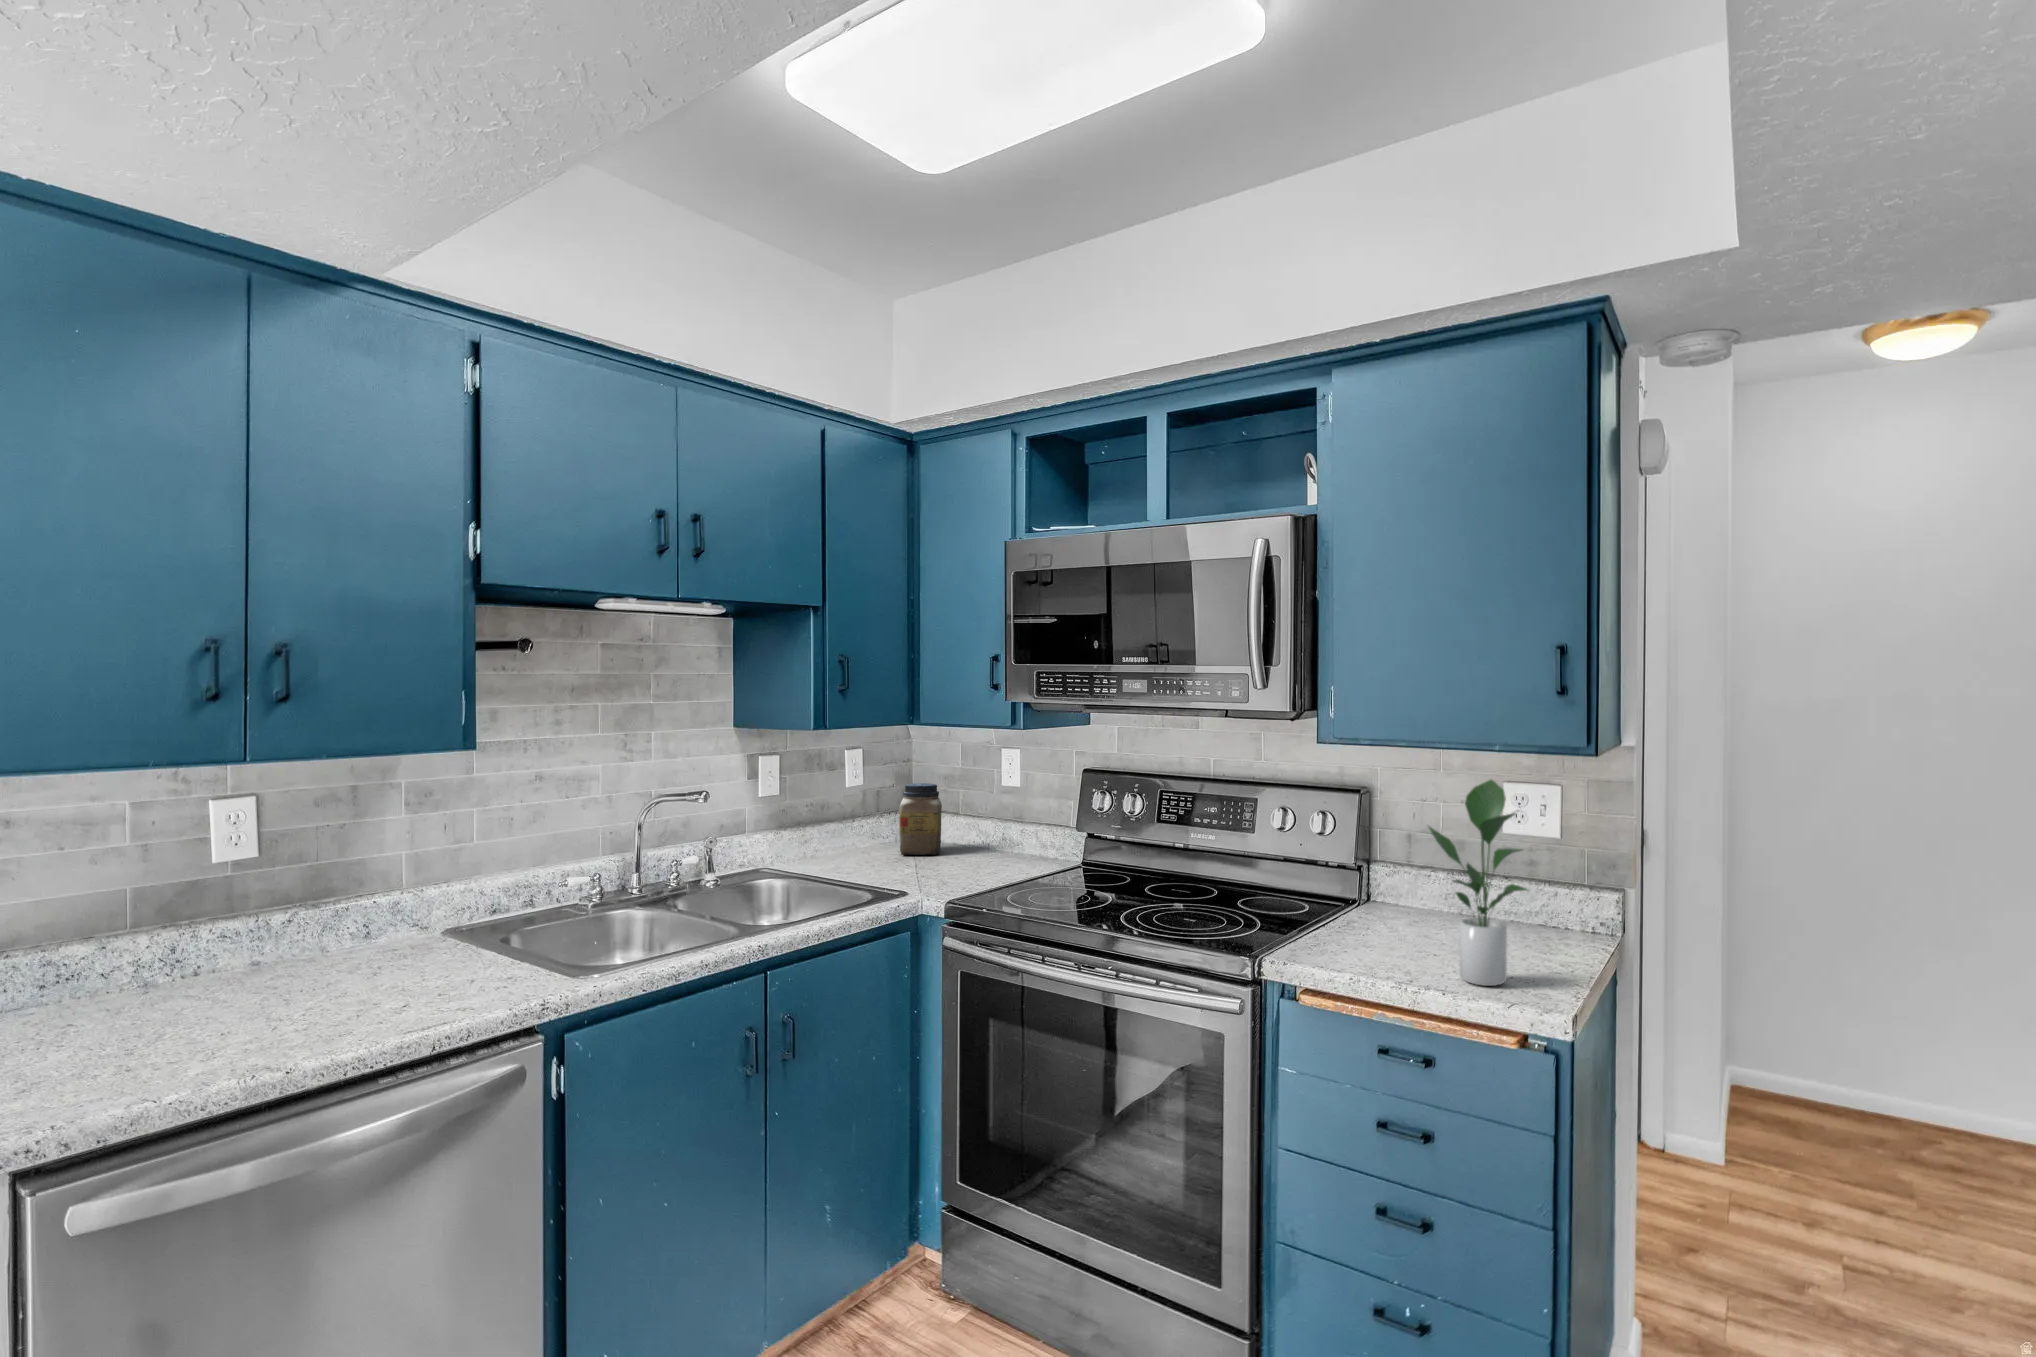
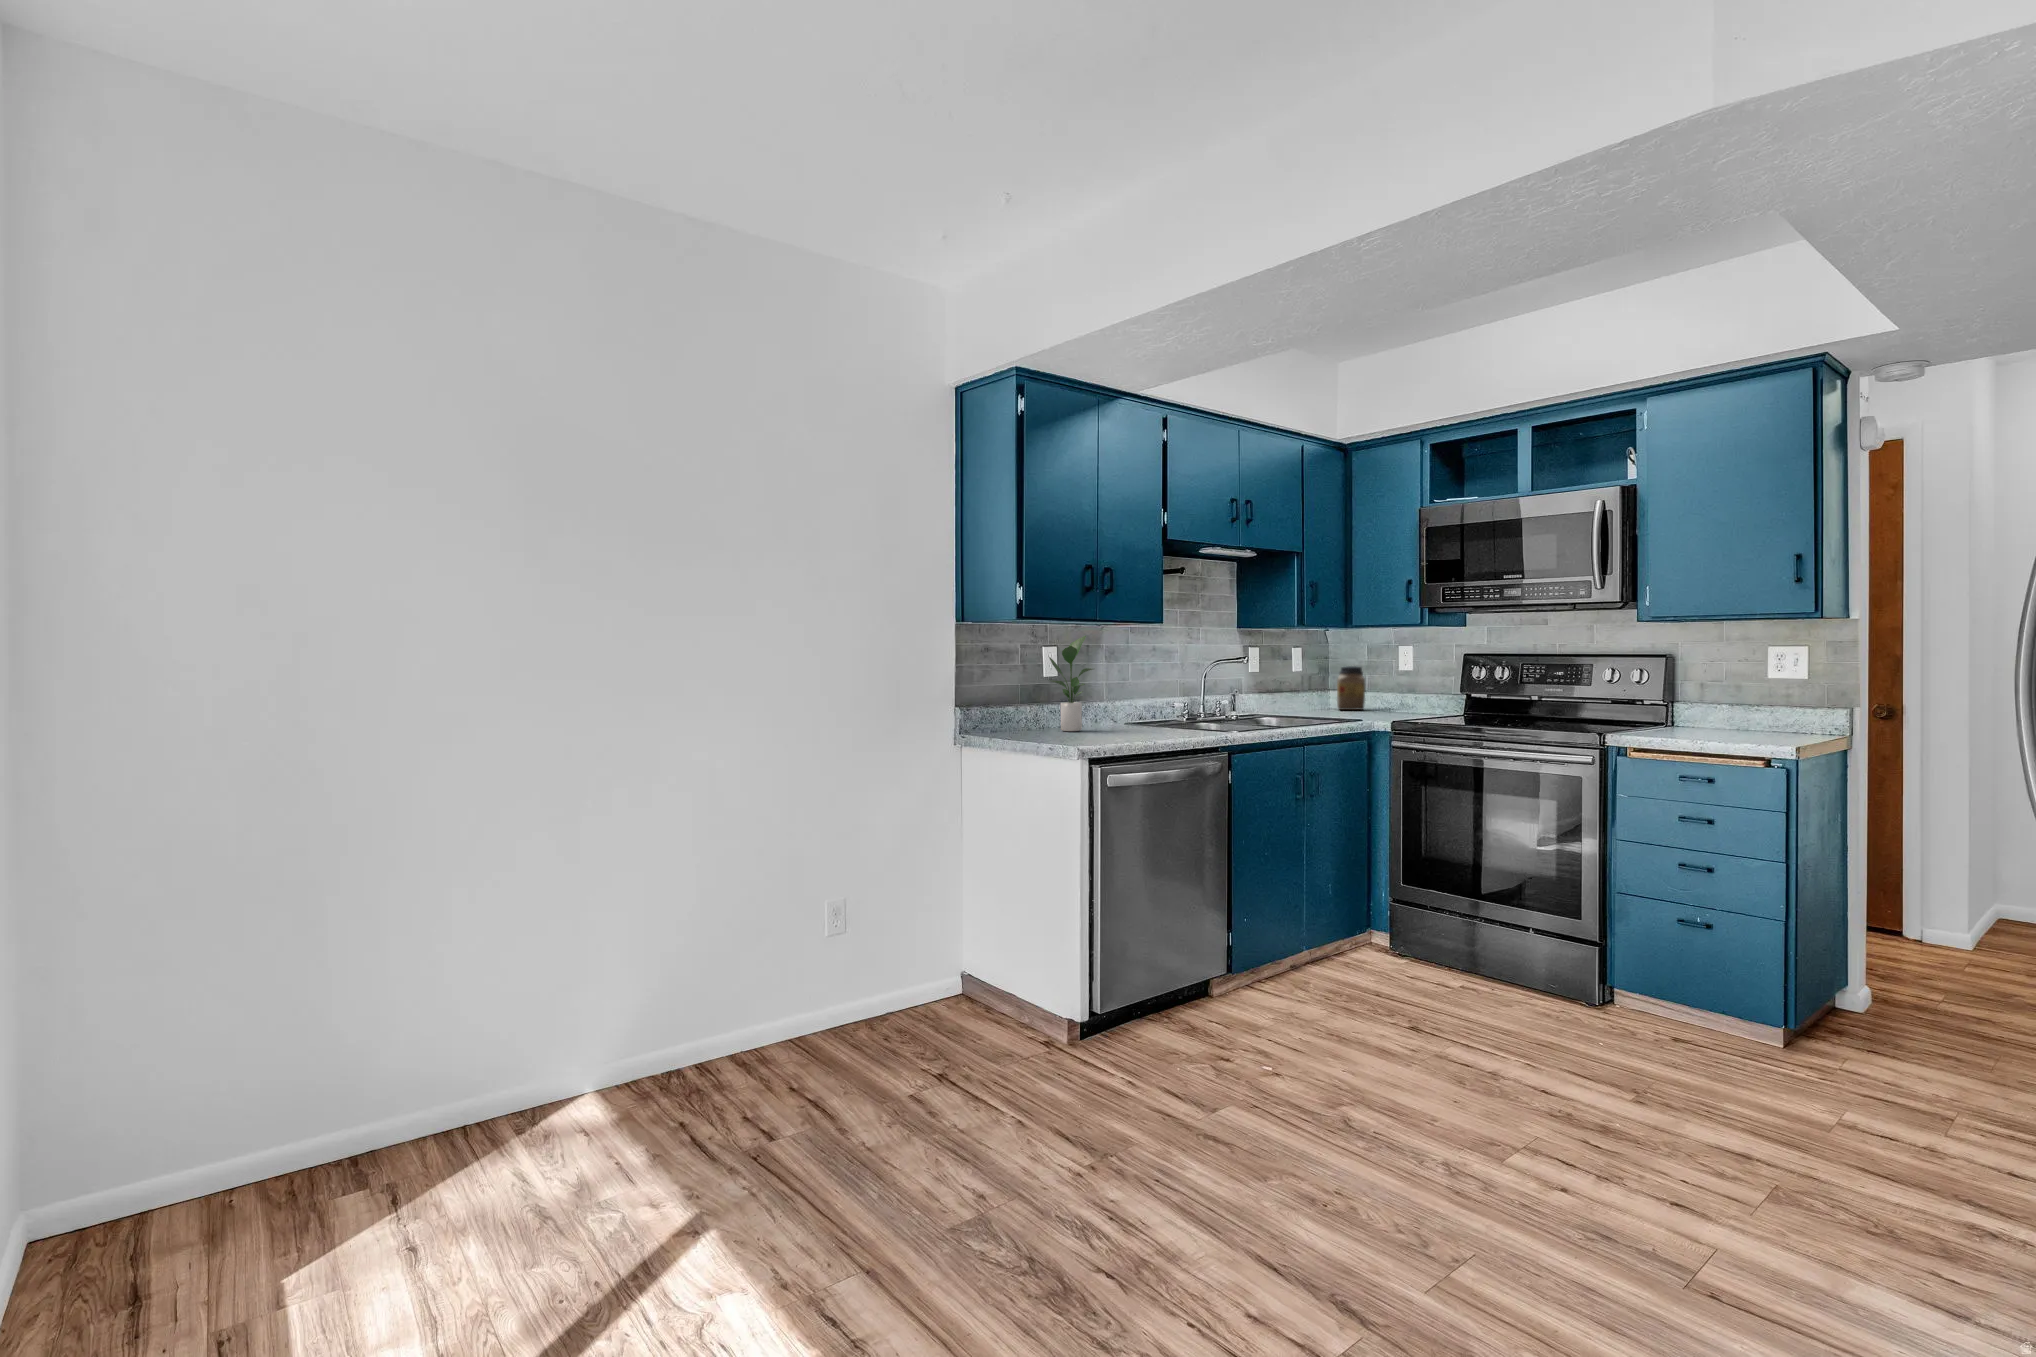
potted plant: present [1429,779,1527,986] -> present [1049,636,1093,731]

